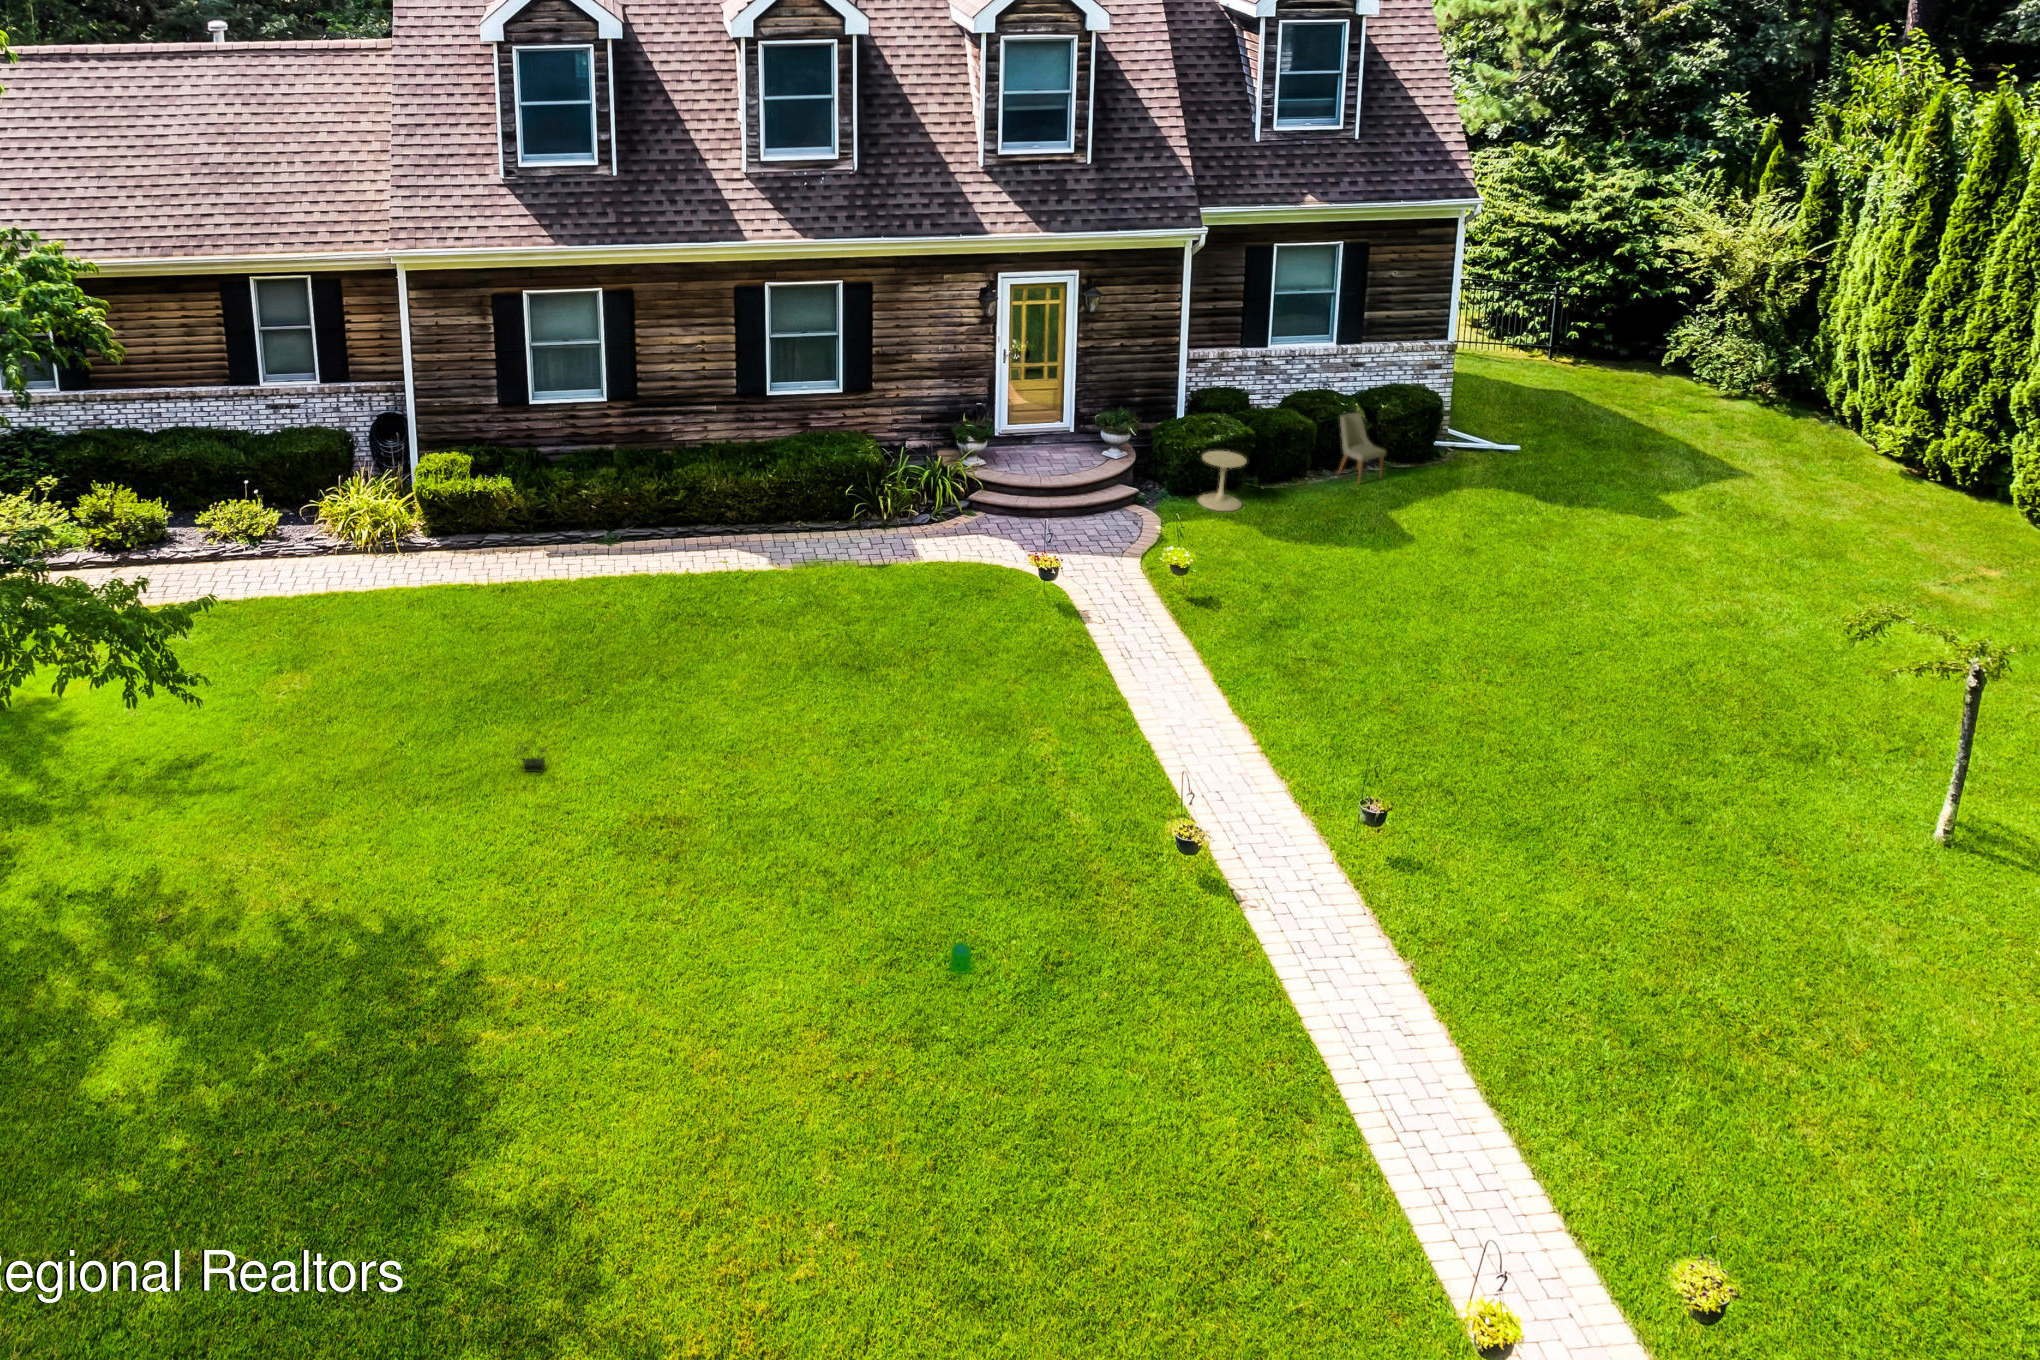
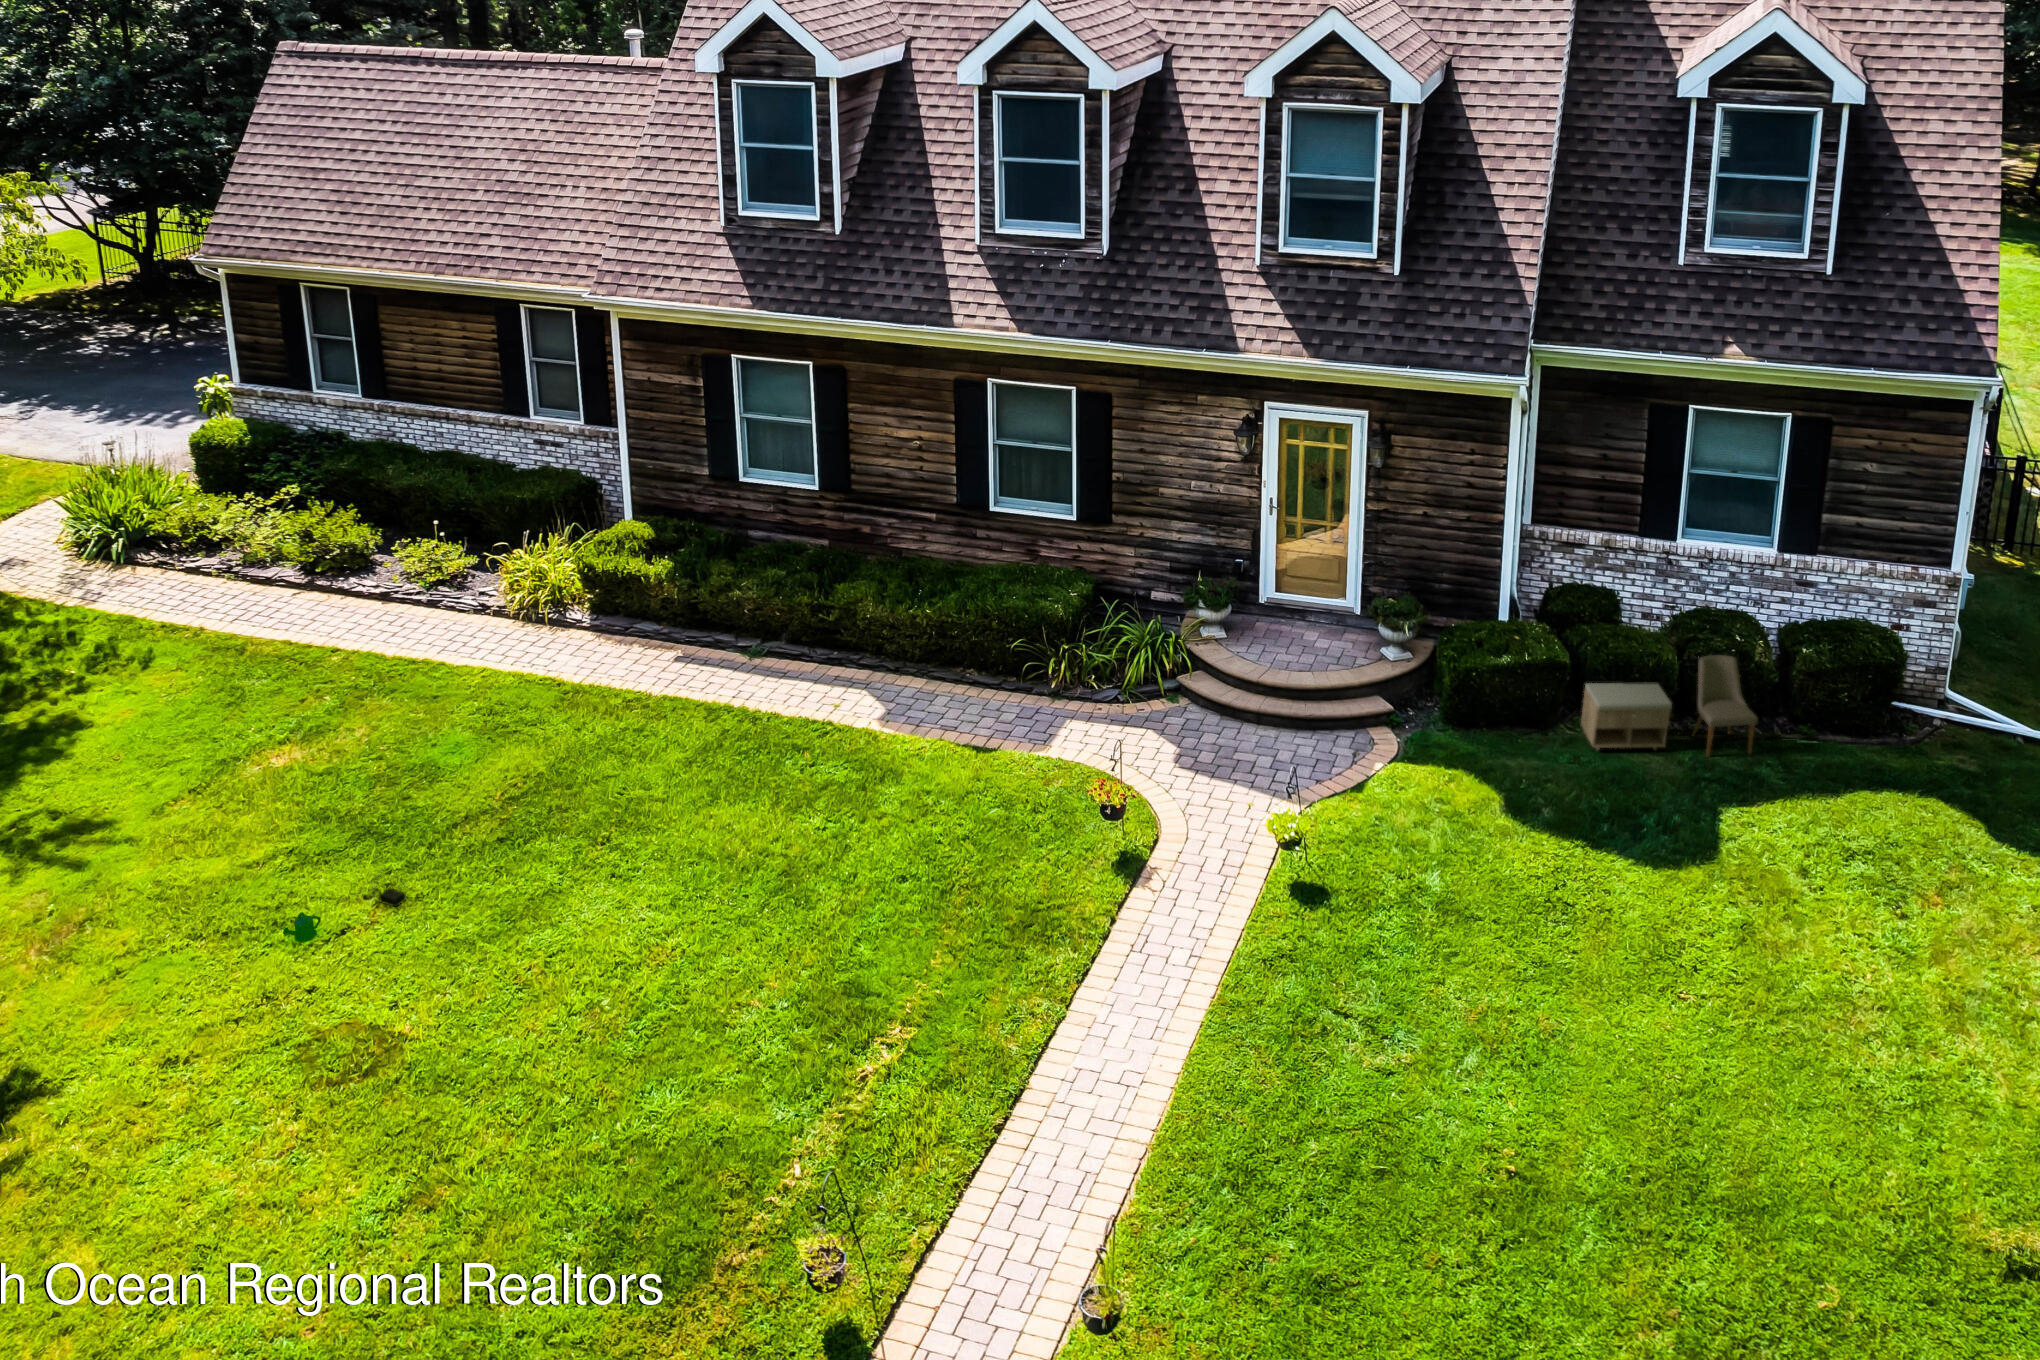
storage bench: none [1271,439,1338,493] -> present [1581,683,1672,750]
pedestal table: present [1198,451,1247,511] -> none [1452,674,1516,759]
watering can: present [949,941,972,974] -> present [283,912,321,942]

